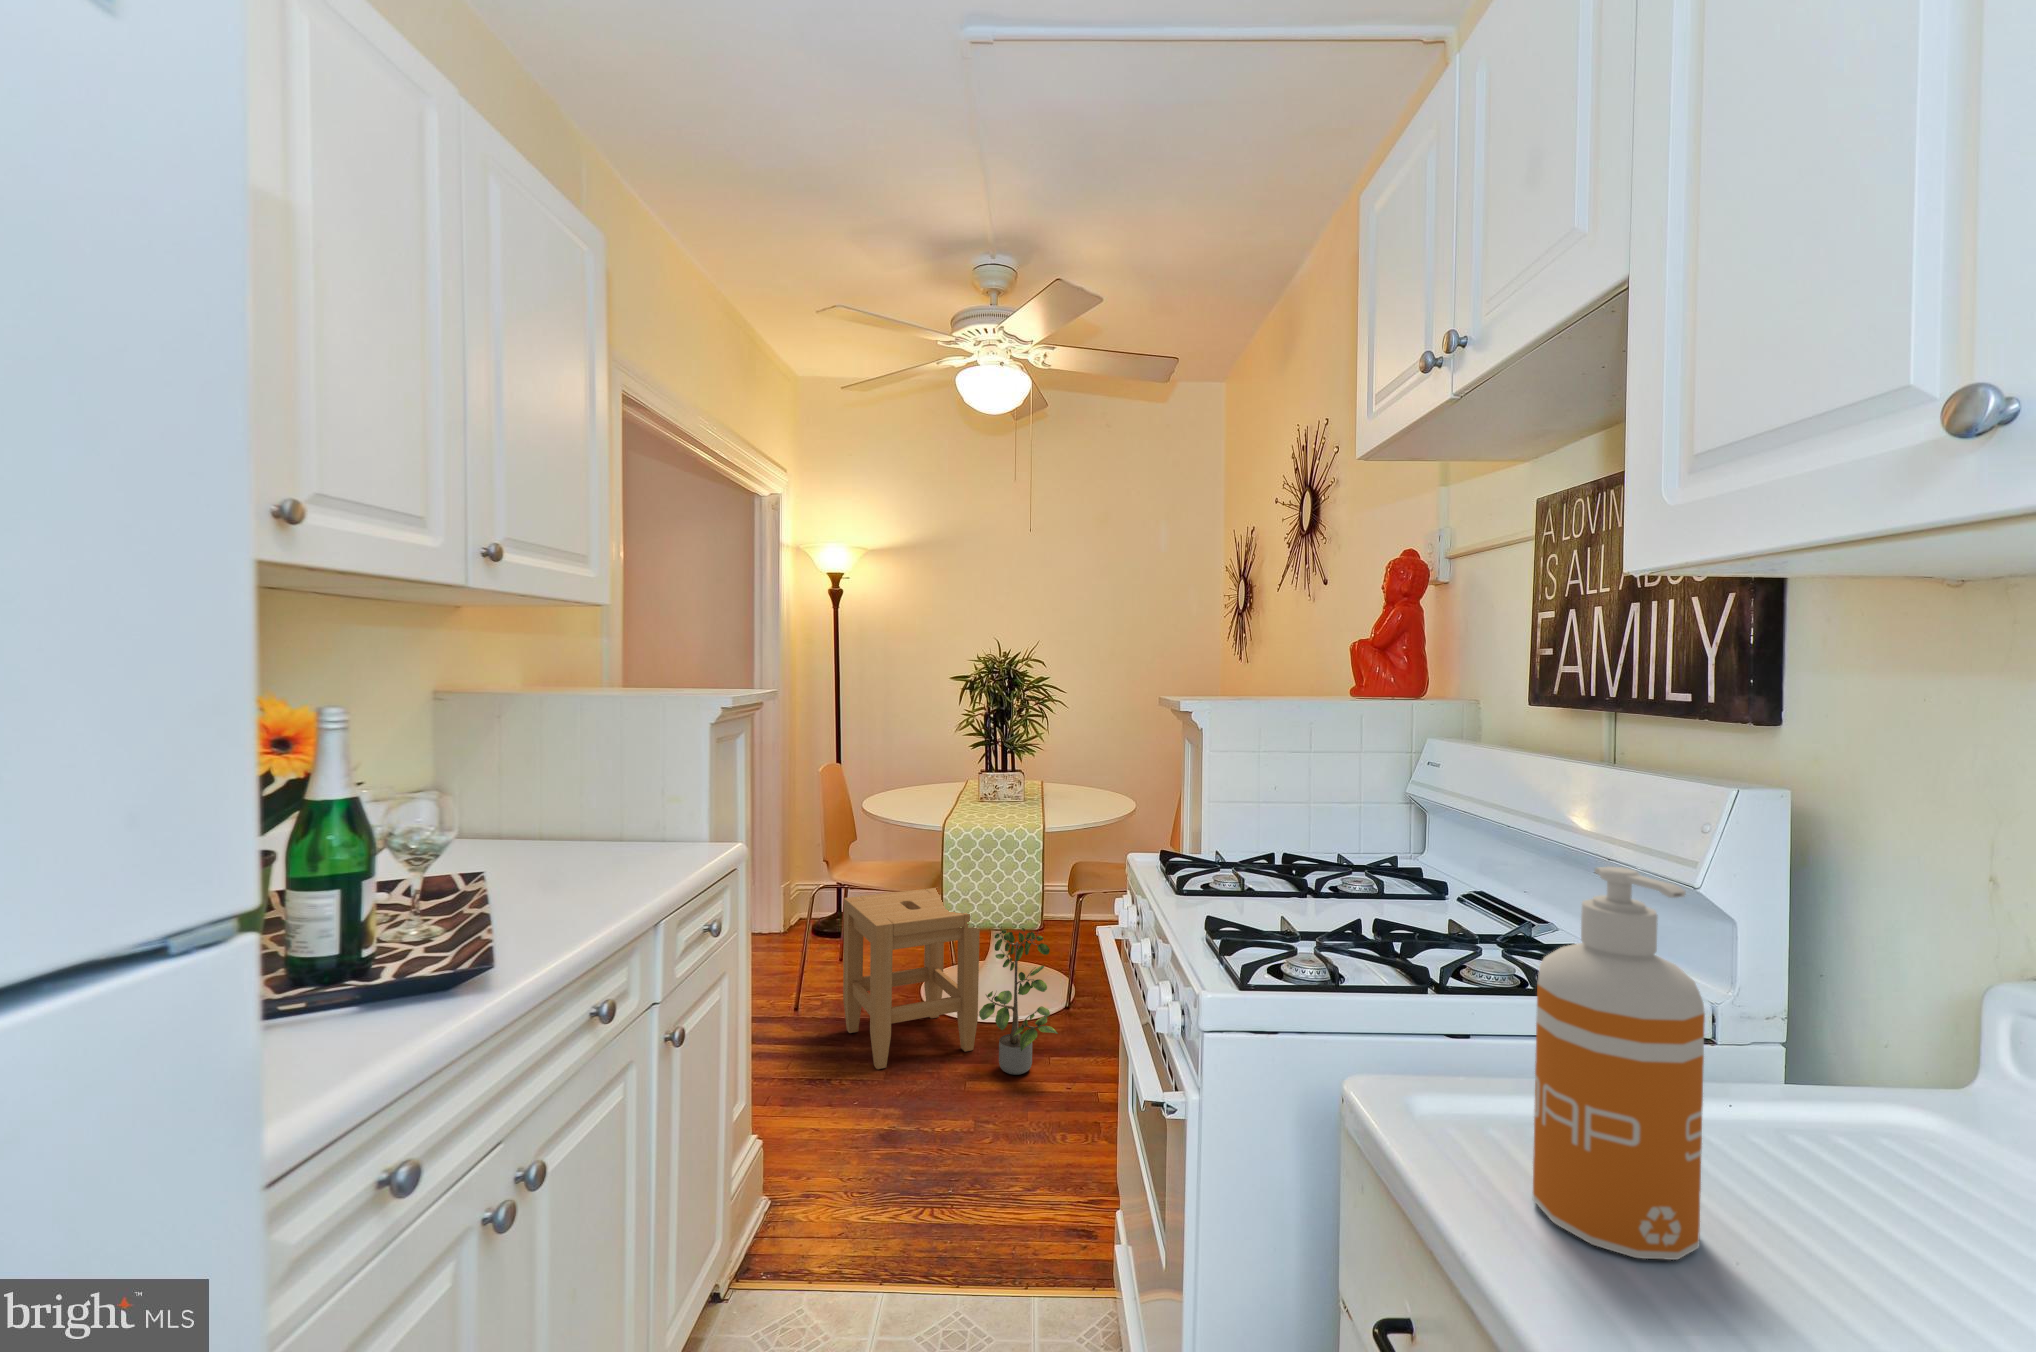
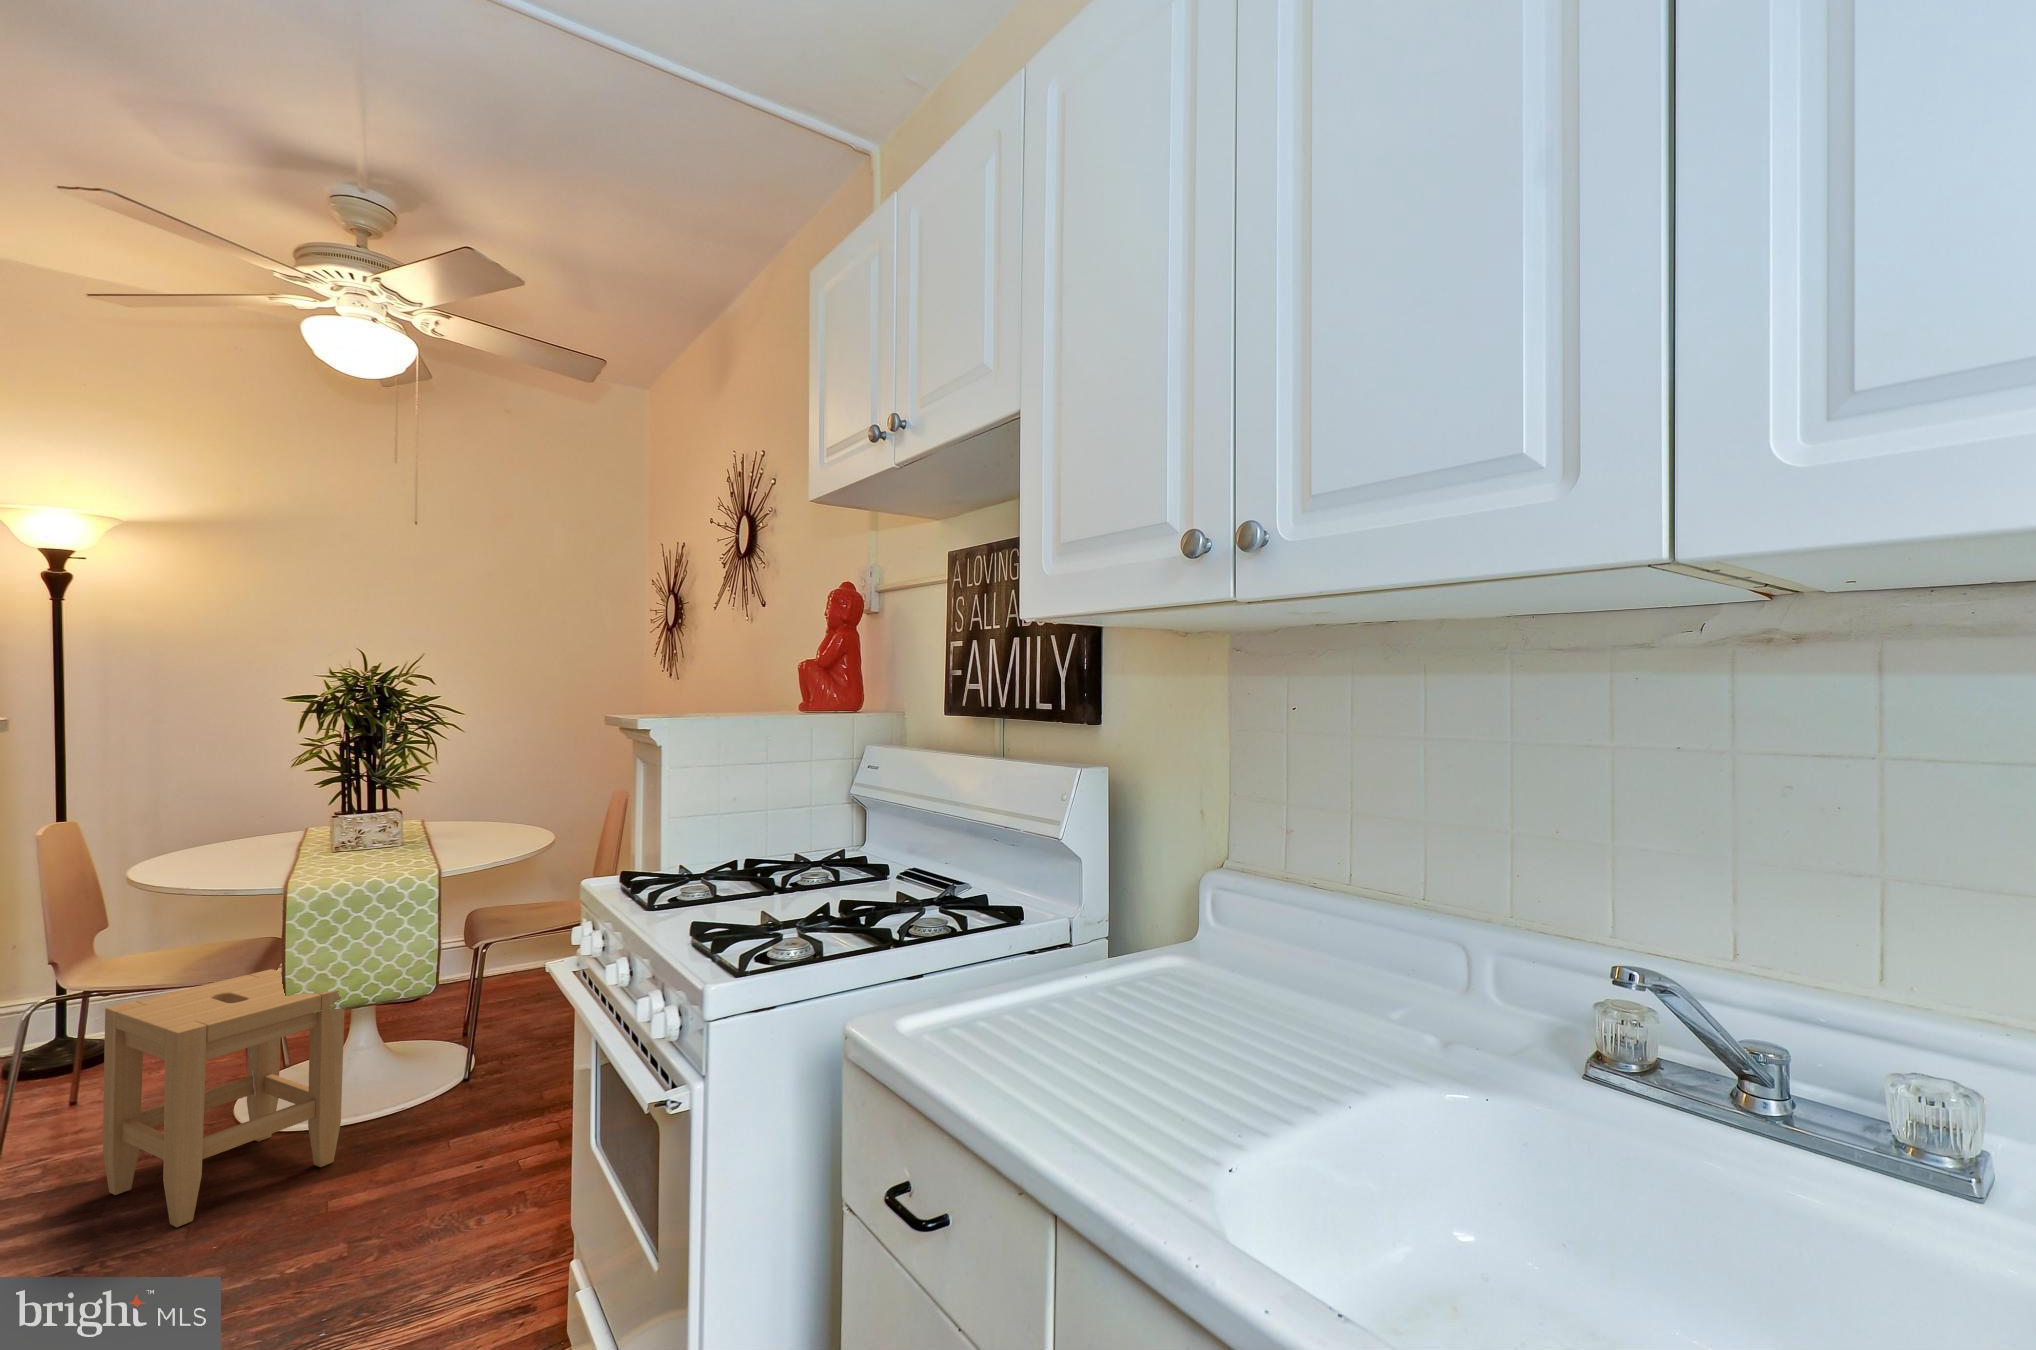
soap dispenser: present [1533,866,1705,1260] -> none [990,821,1087,1079]
potted plant: present [979,927,1058,1075] -> none [347,993,465,1175]

